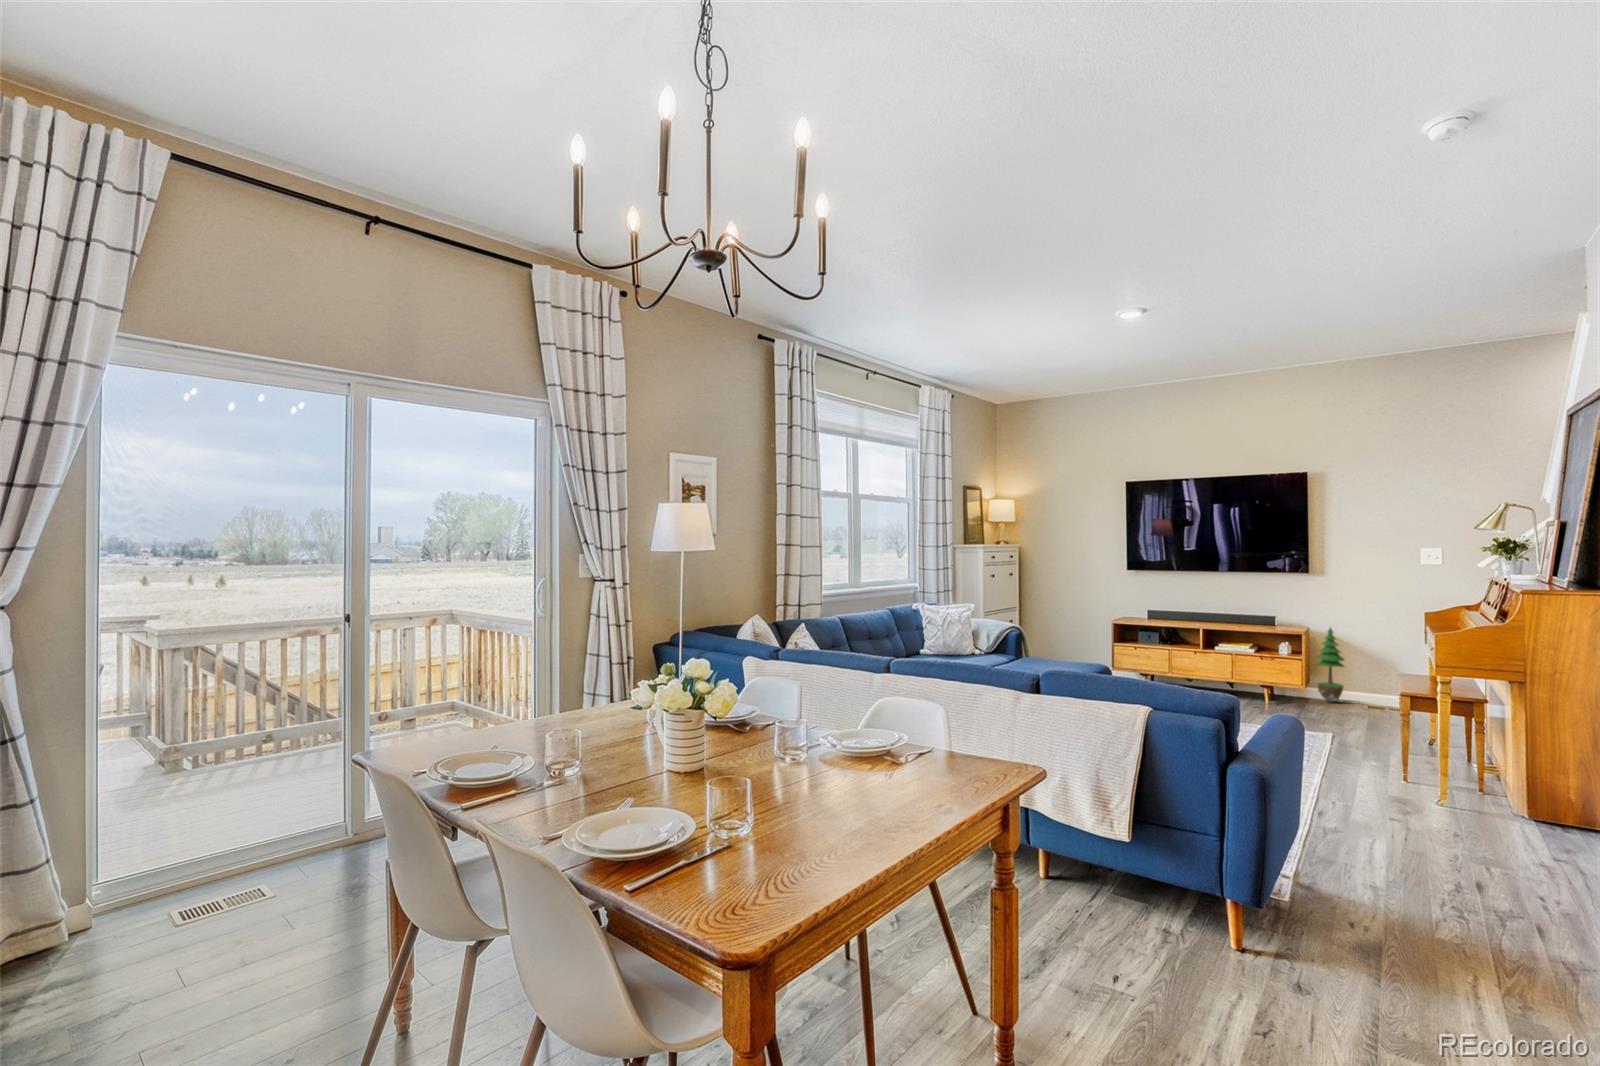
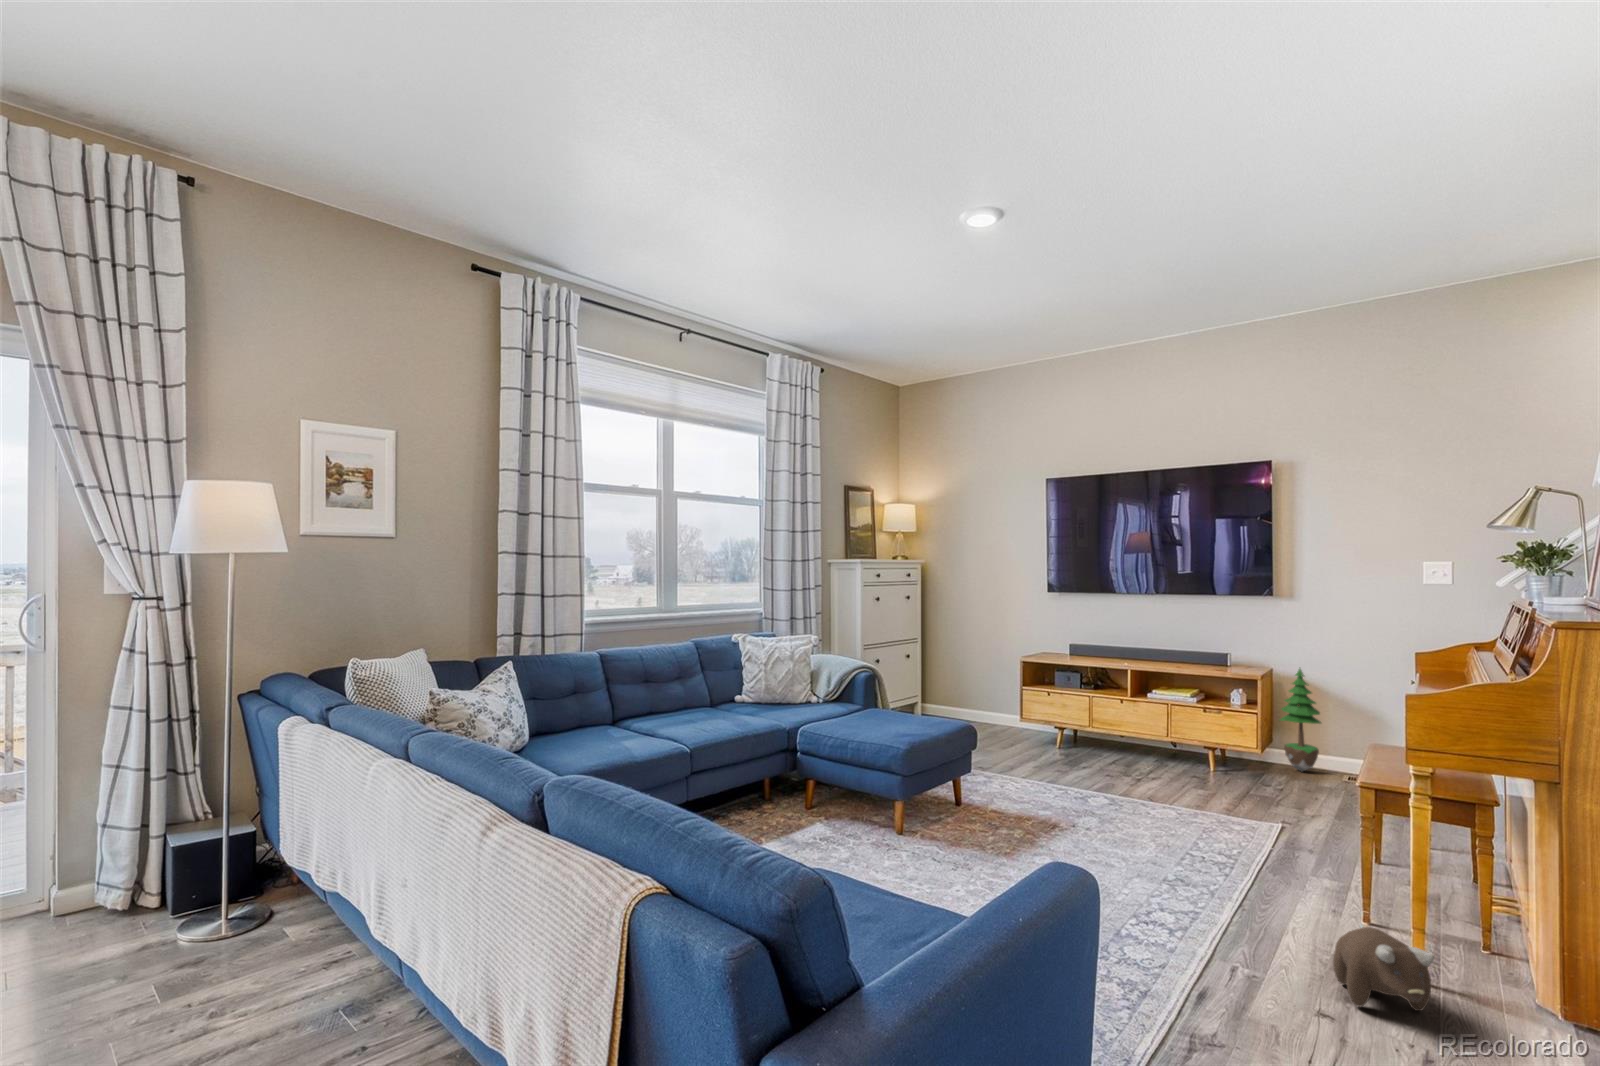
plush toy: none [1387,768,1450,813] -> present [1333,927,1434,1011]

